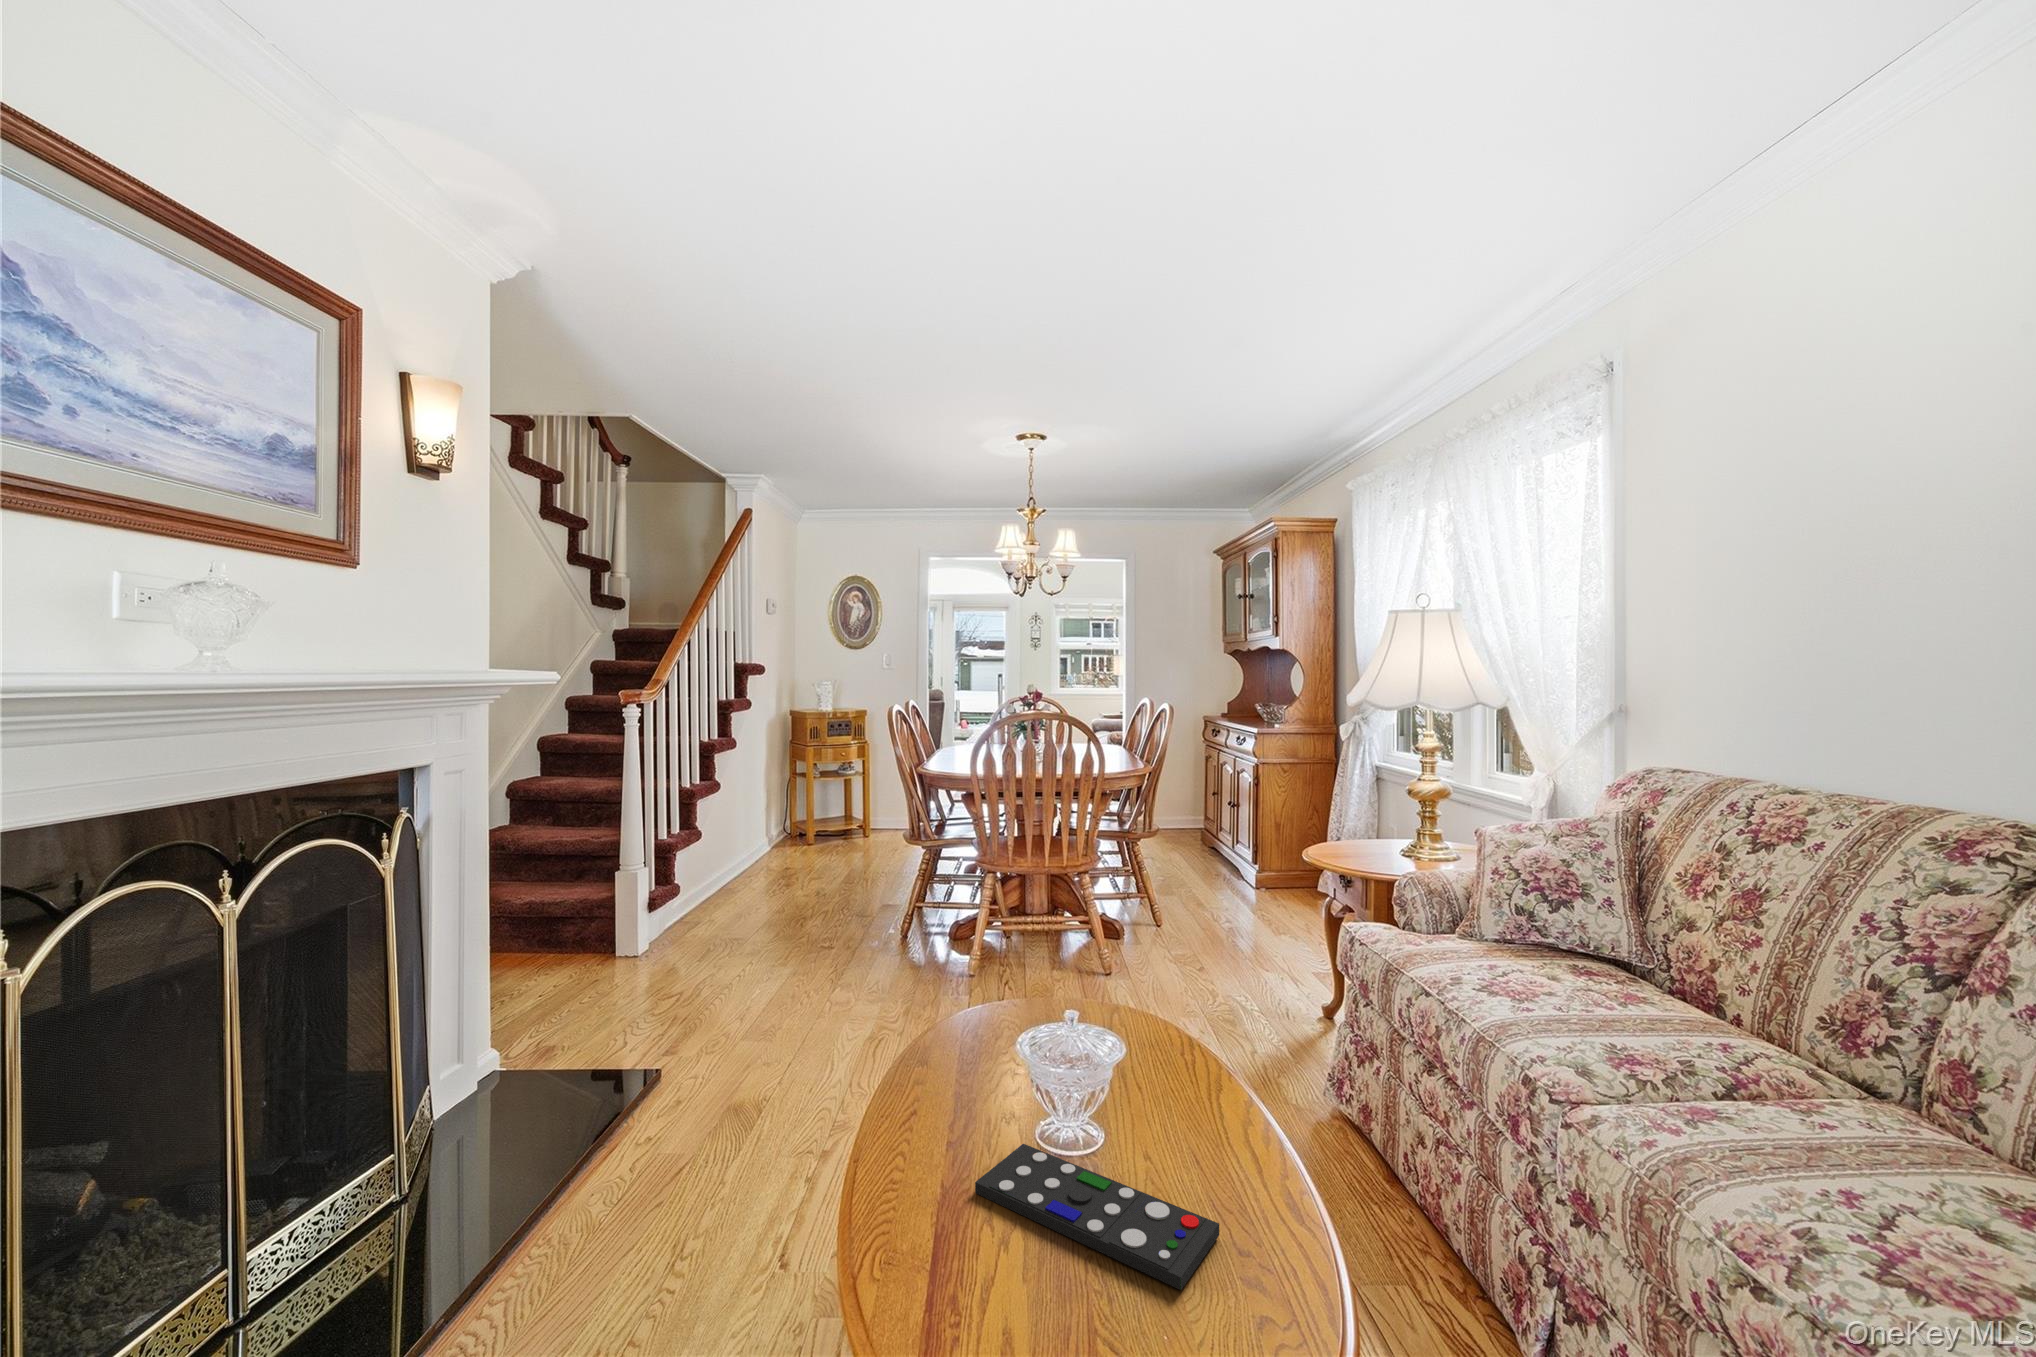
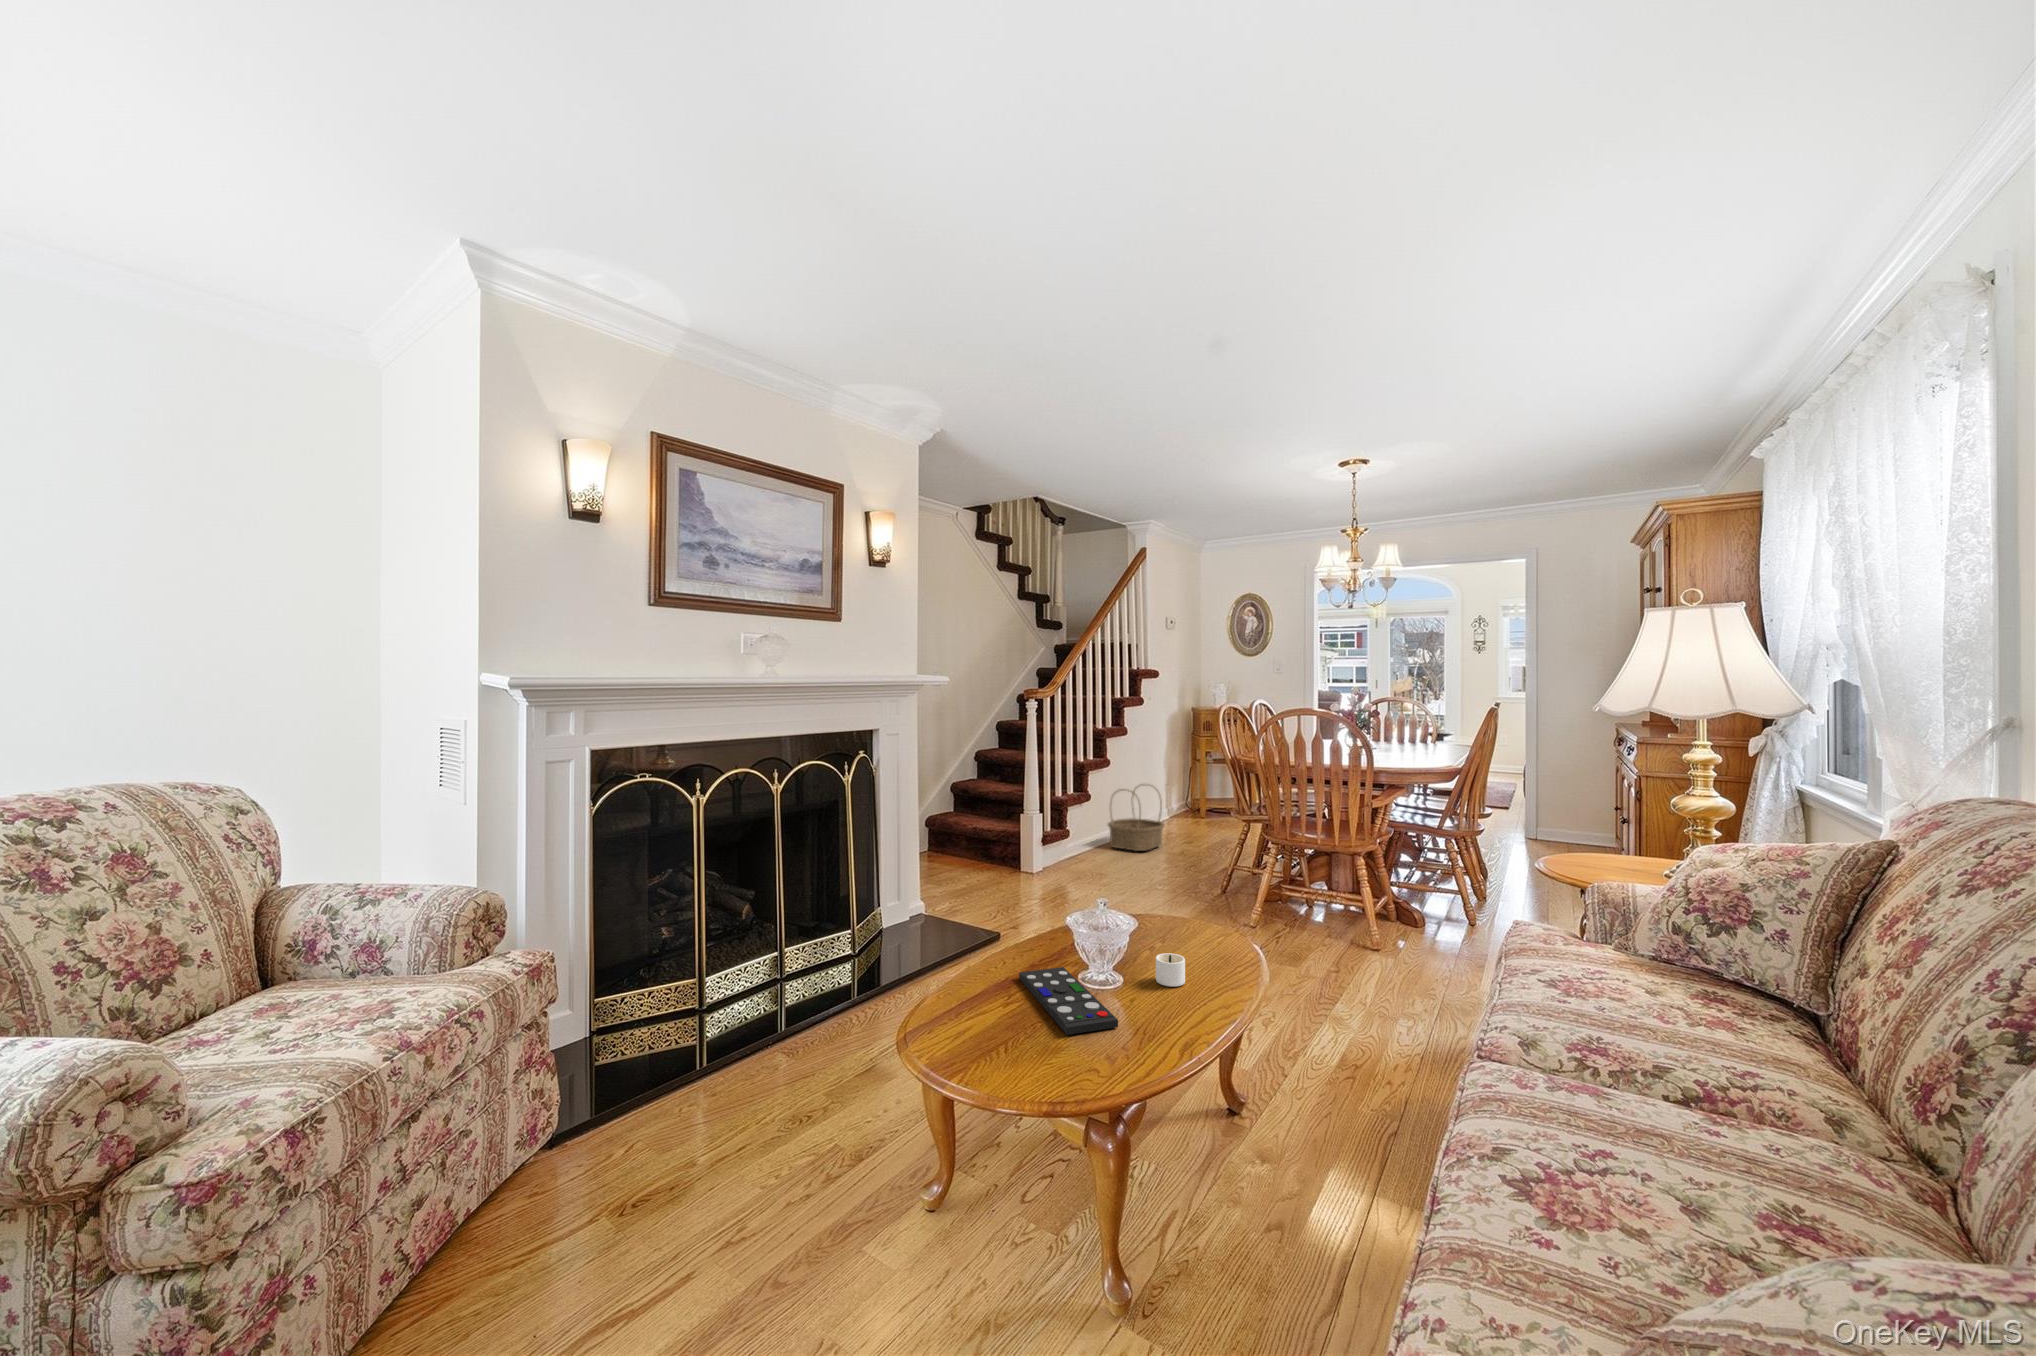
basket: none [723,808,798,896] -> present [1108,784,1164,851]
candle: none [1149,1071,1213,1125] -> present [1156,953,1185,987]

